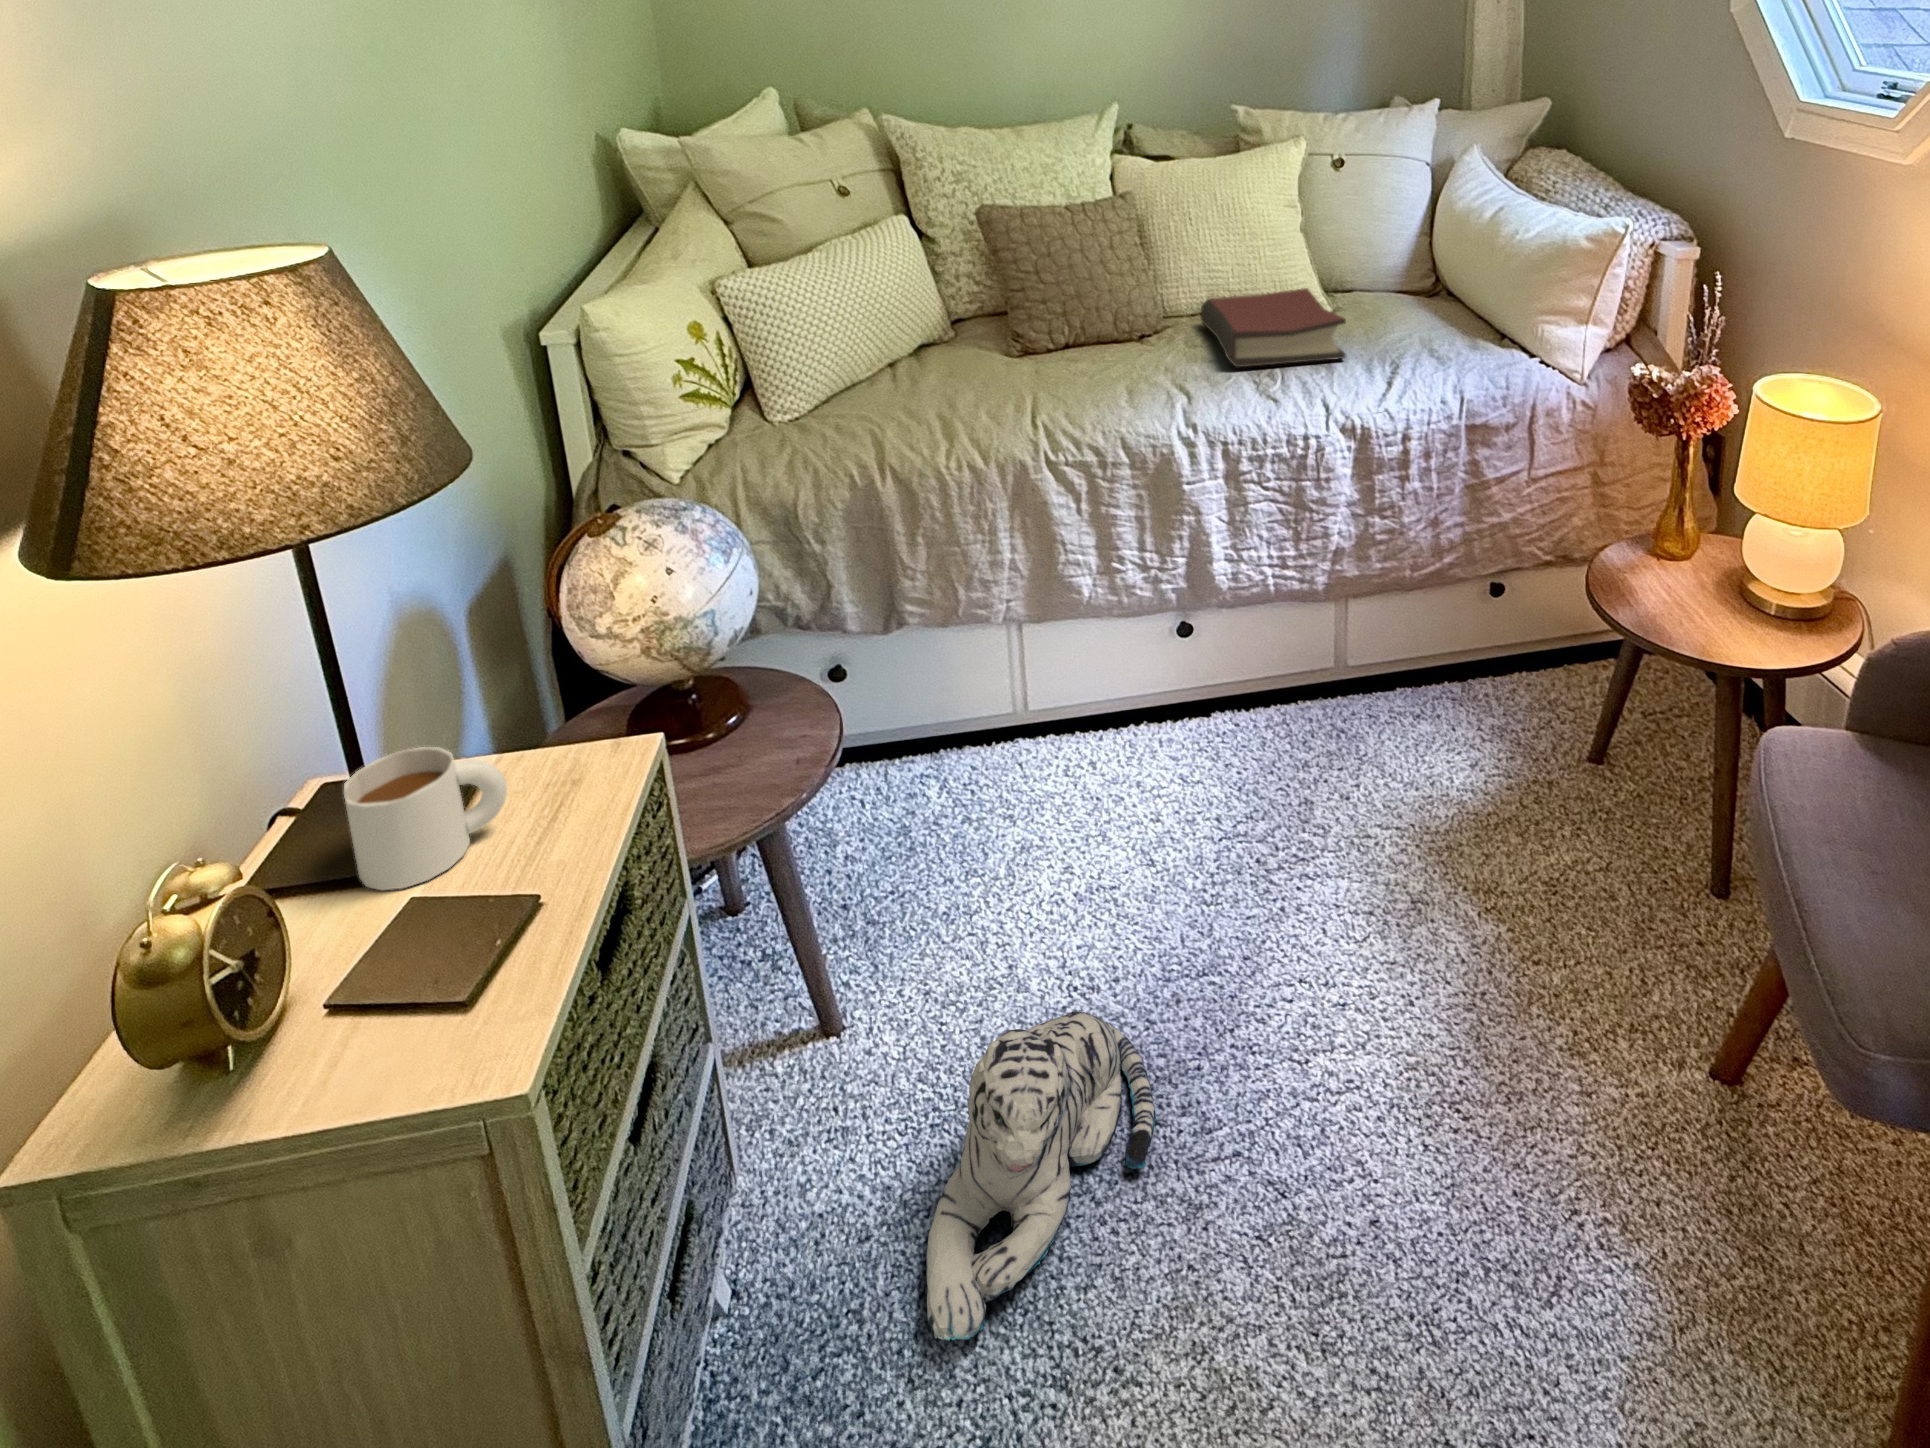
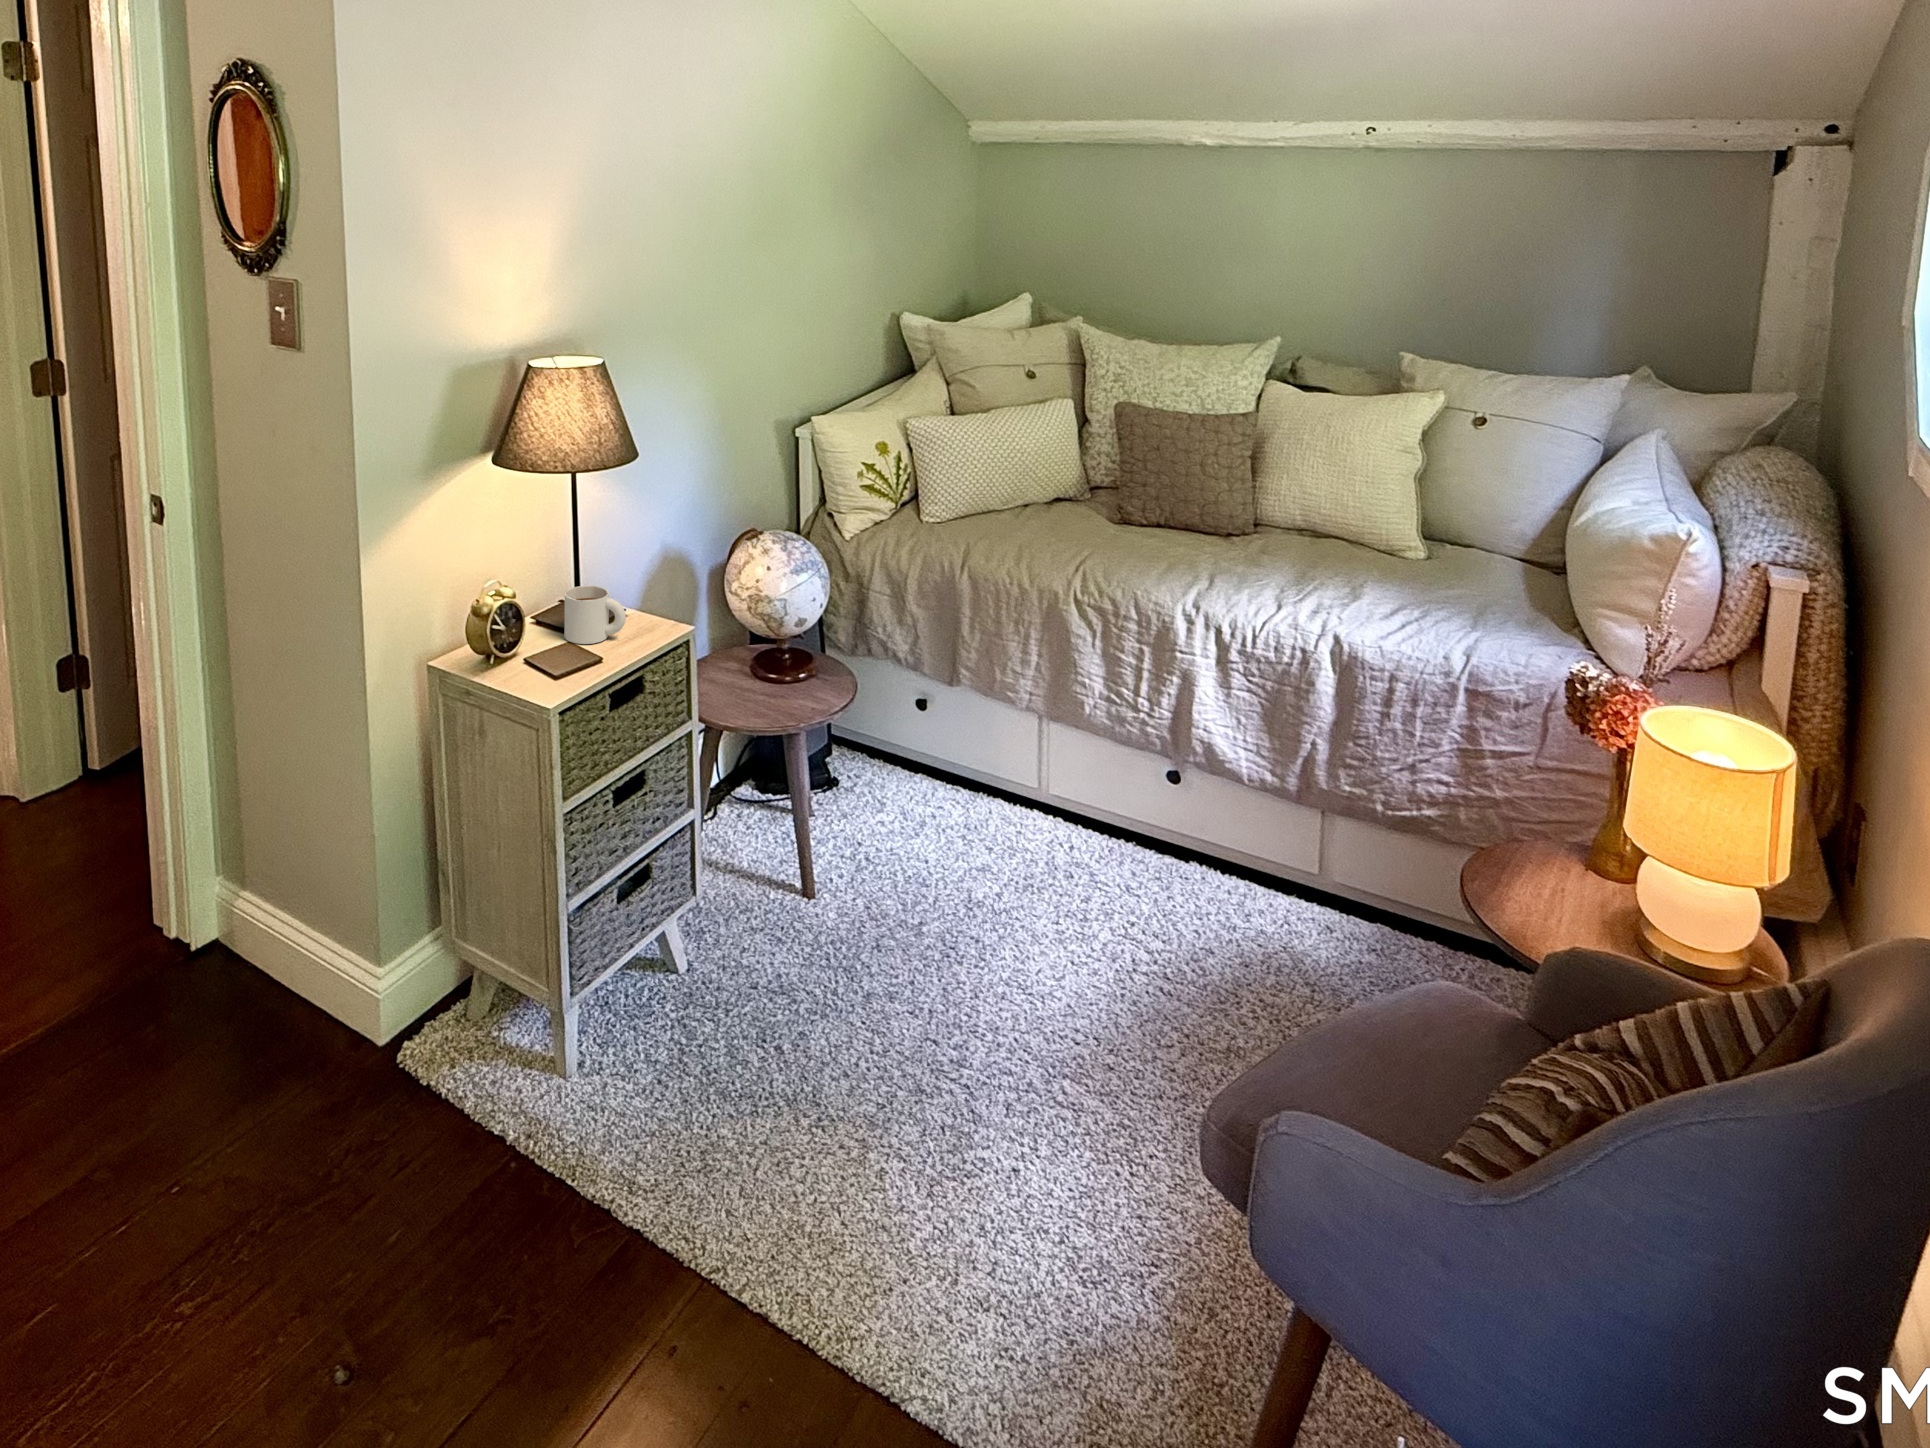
hardback book: present [1201,288,1346,367] -> none [1256,517,1390,594]
plush toy: present [926,1011,1156,1340] -> none [741,903,953,1057]

